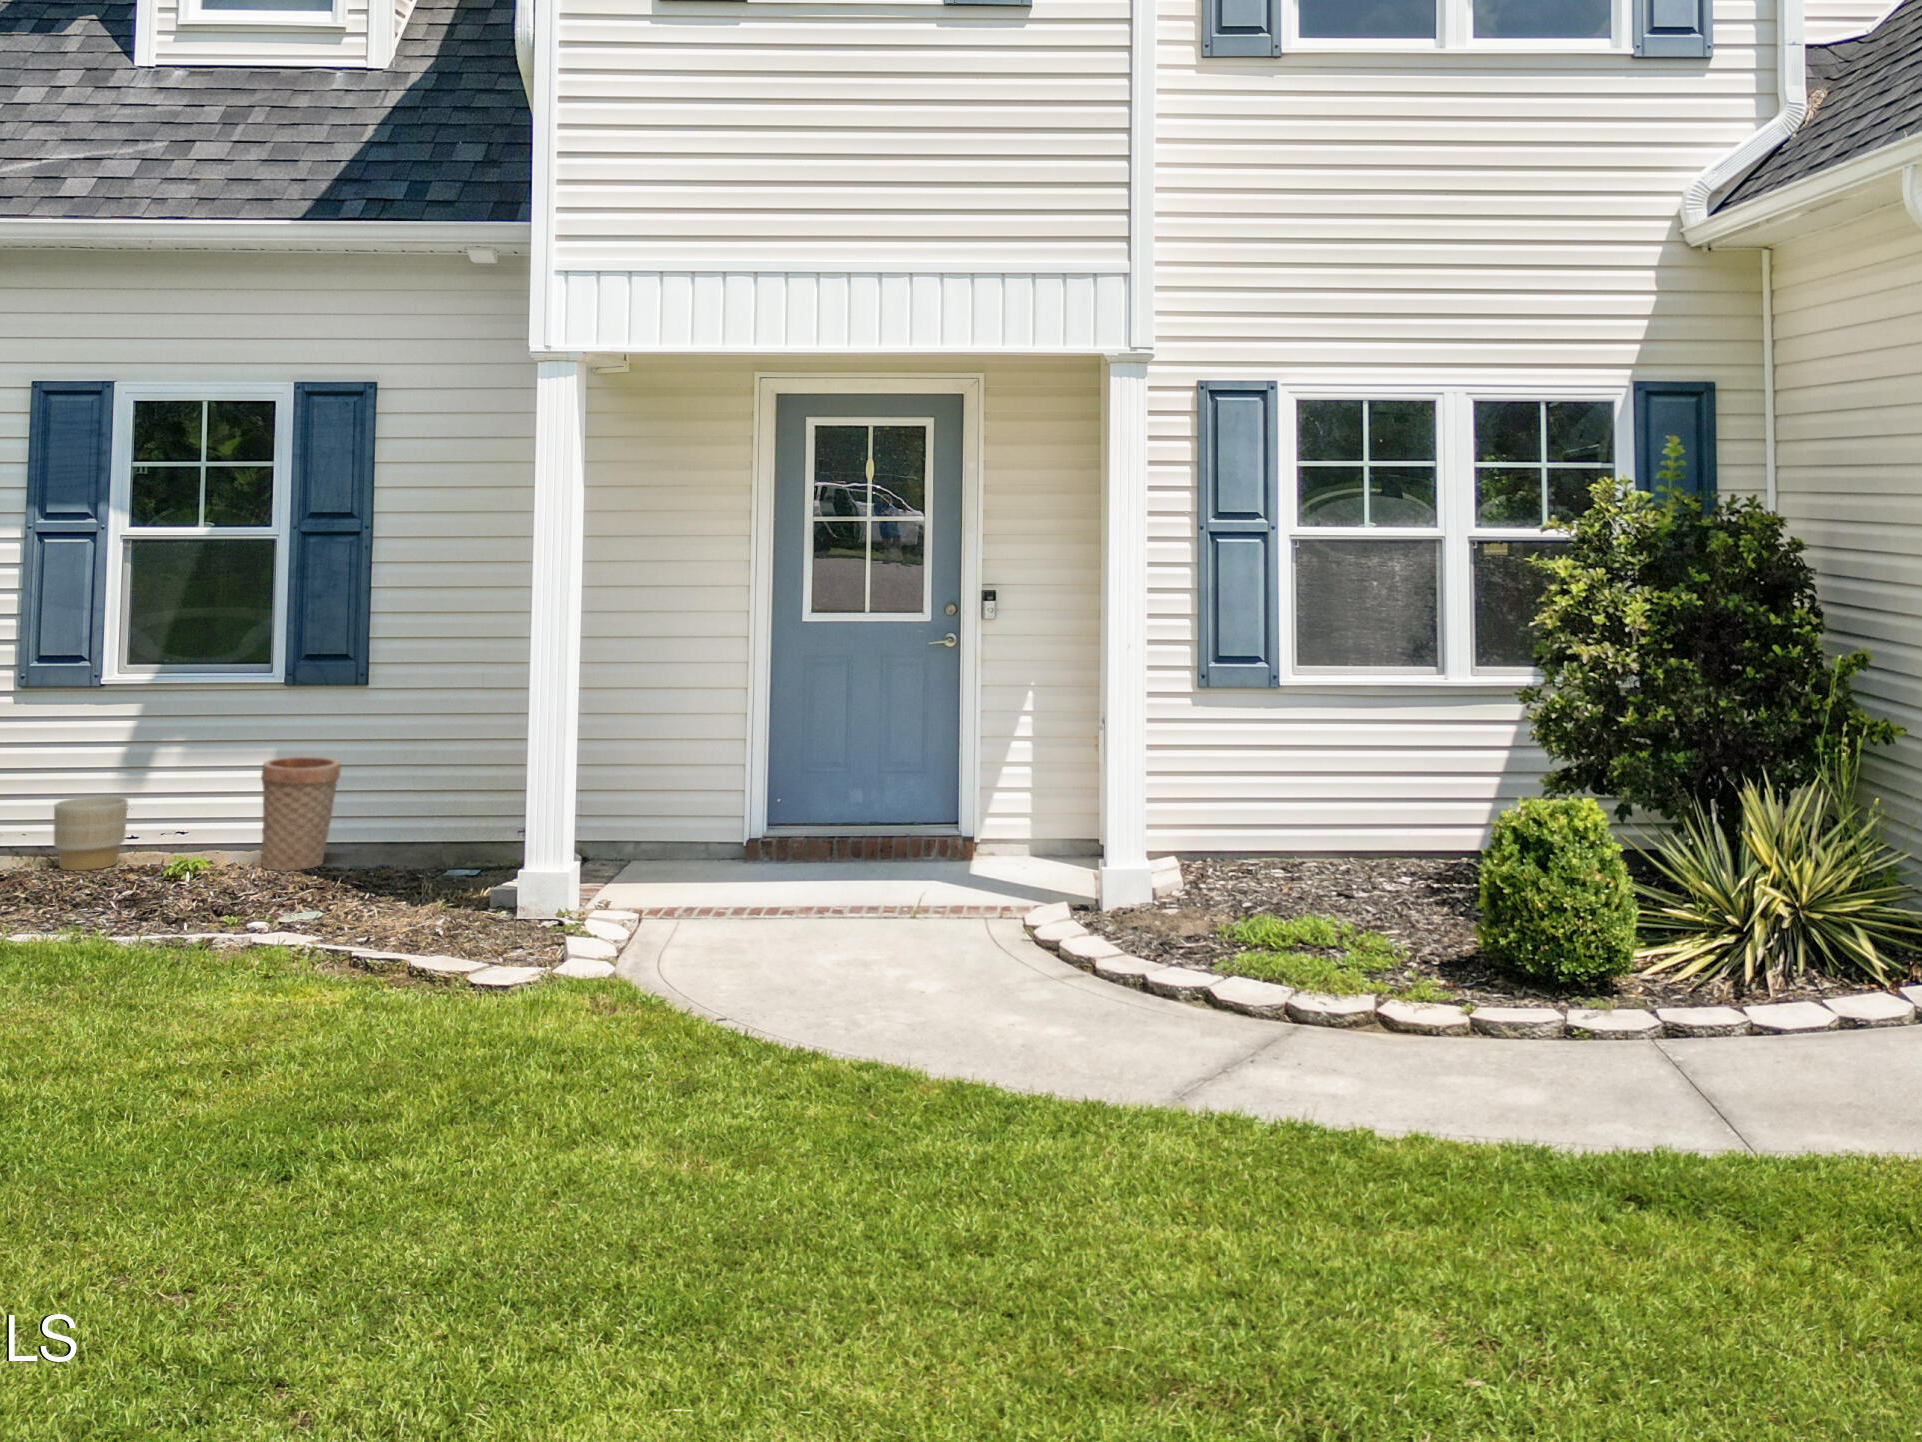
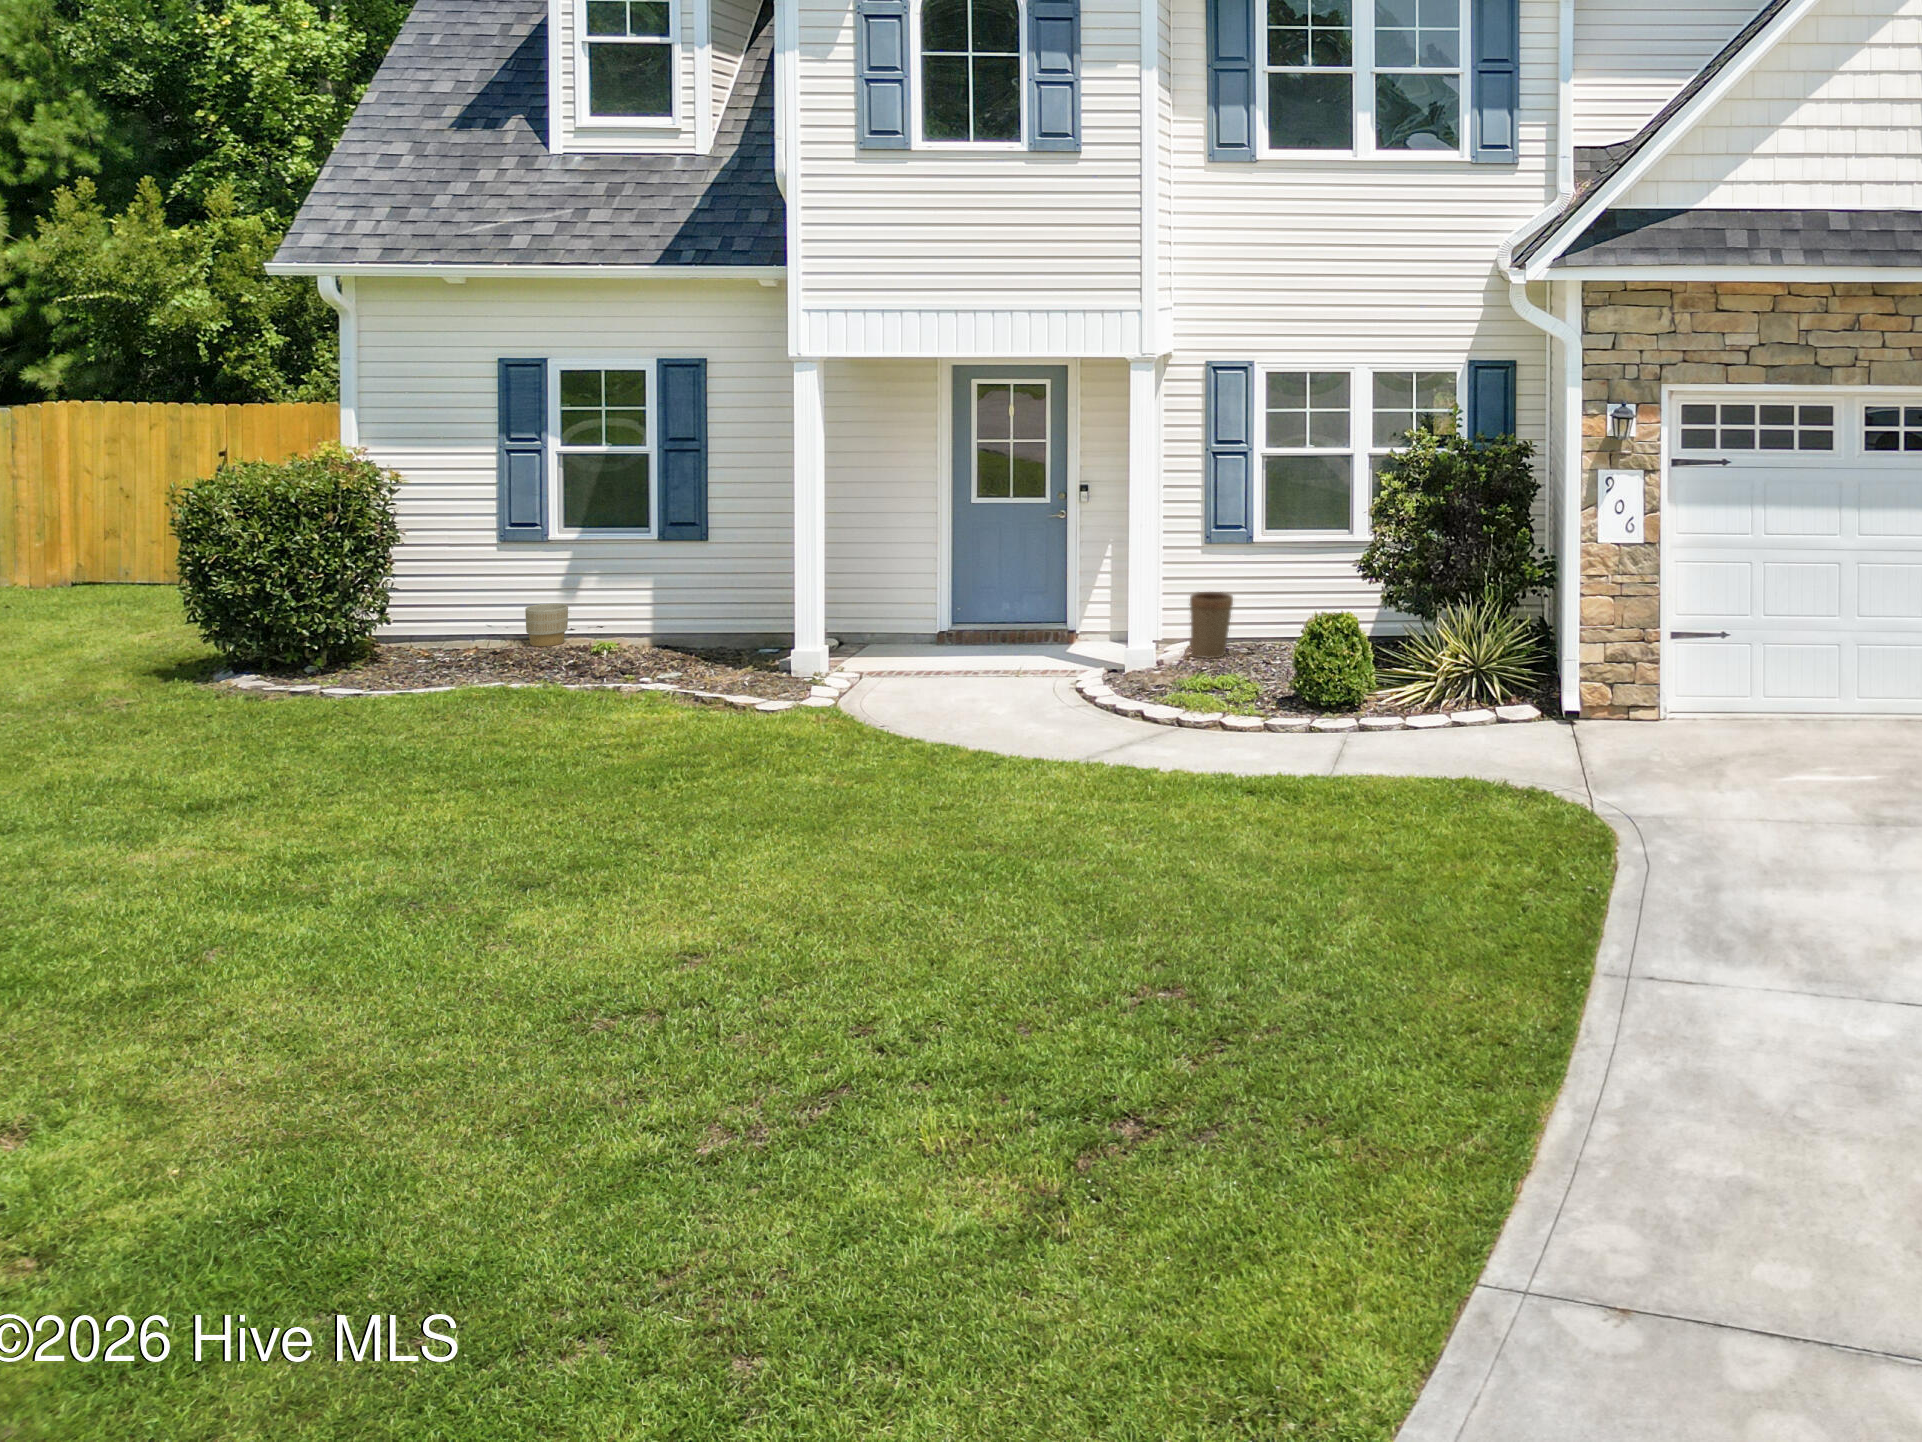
basket: present [261,757,341,871] -> present [1190,592,1233,659]

